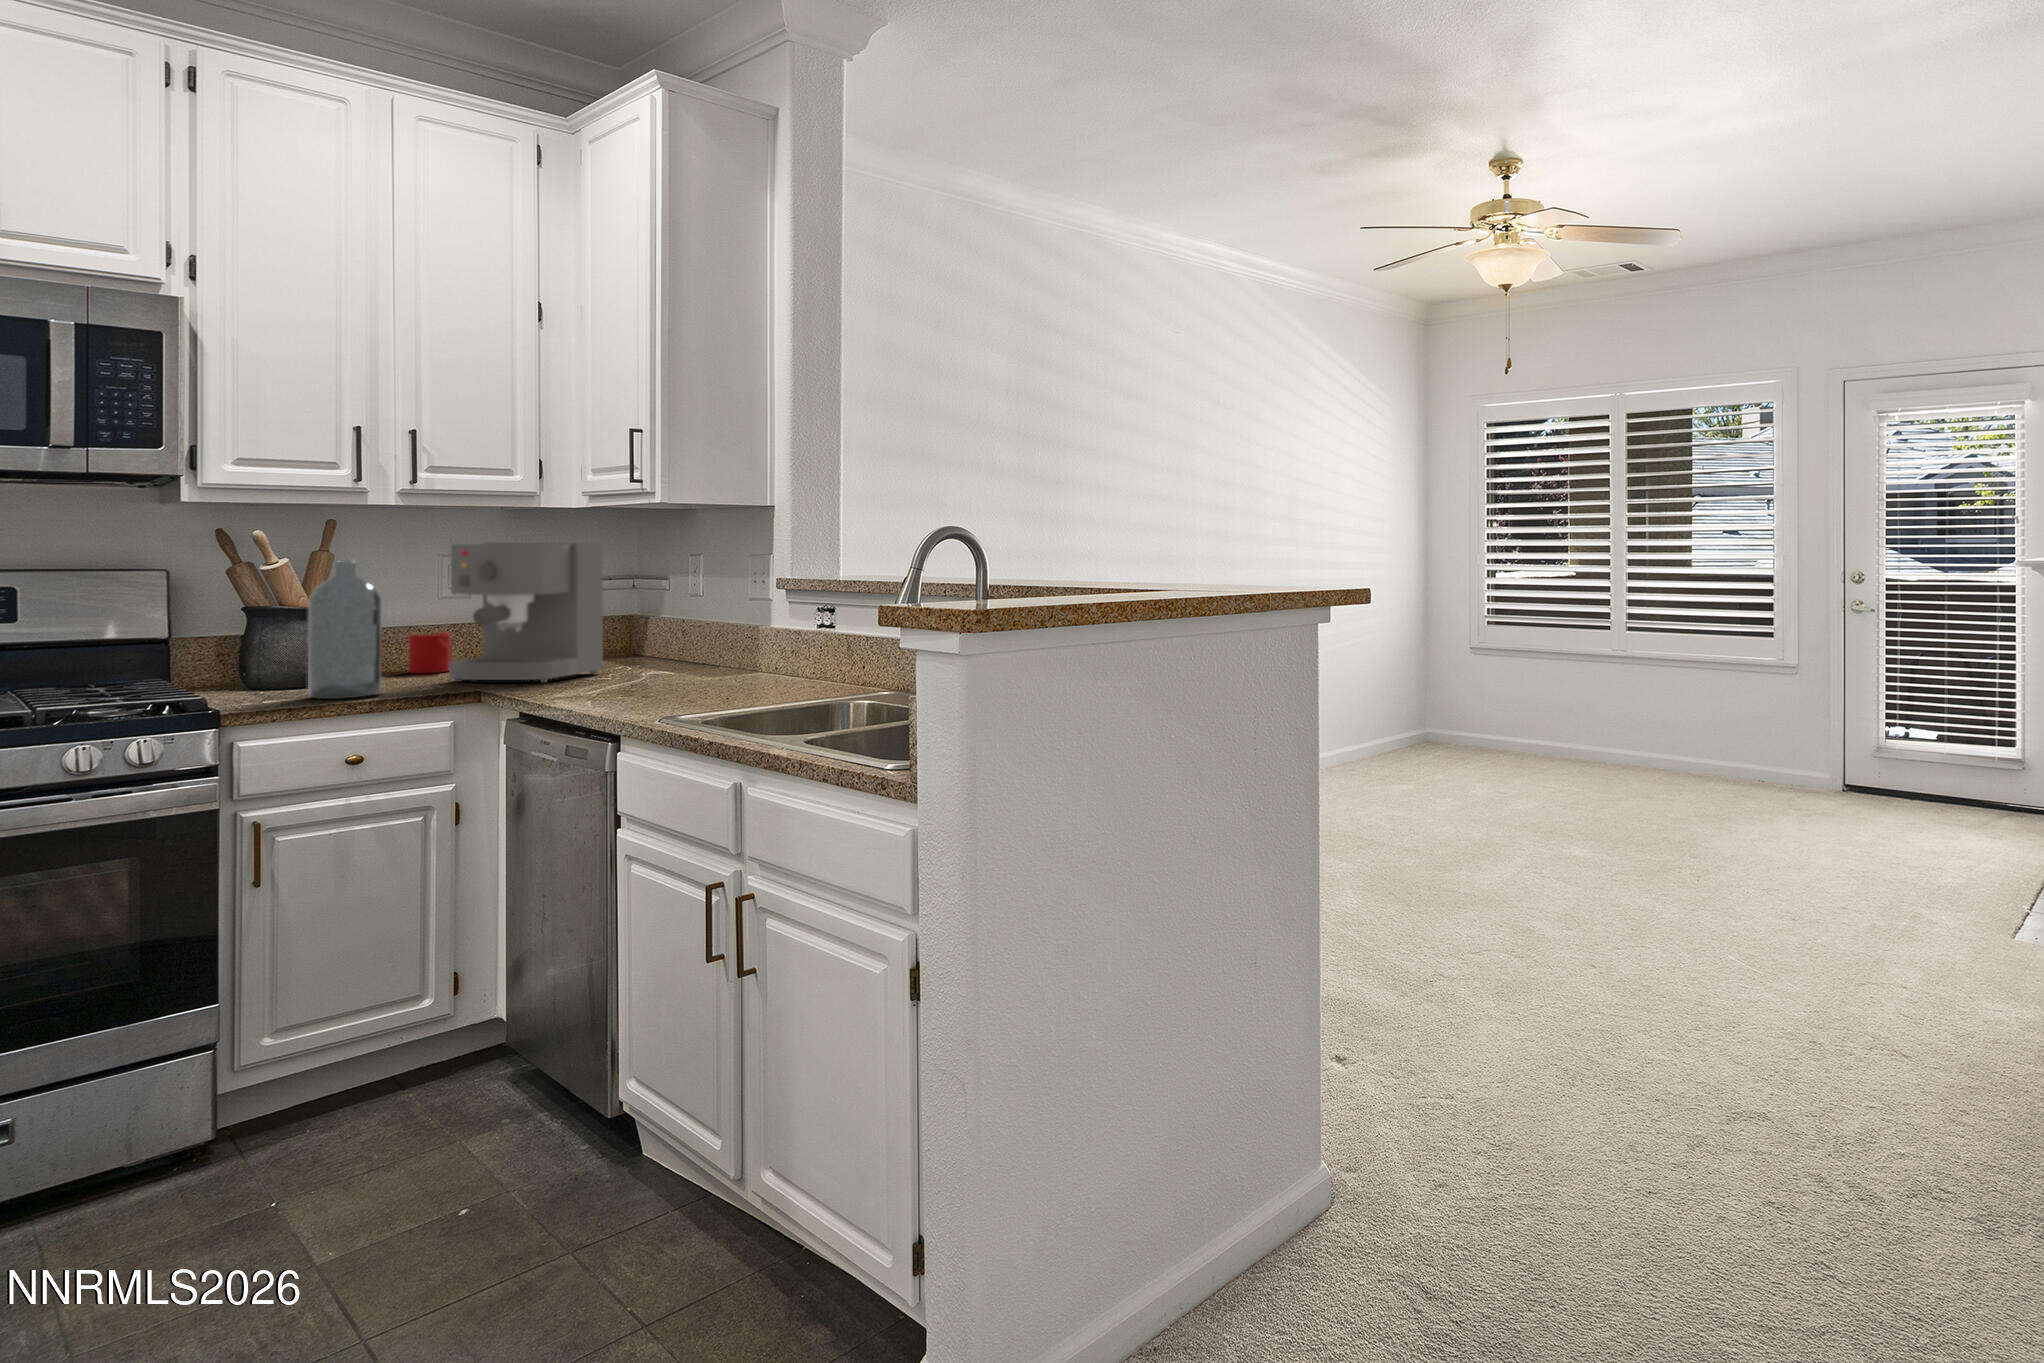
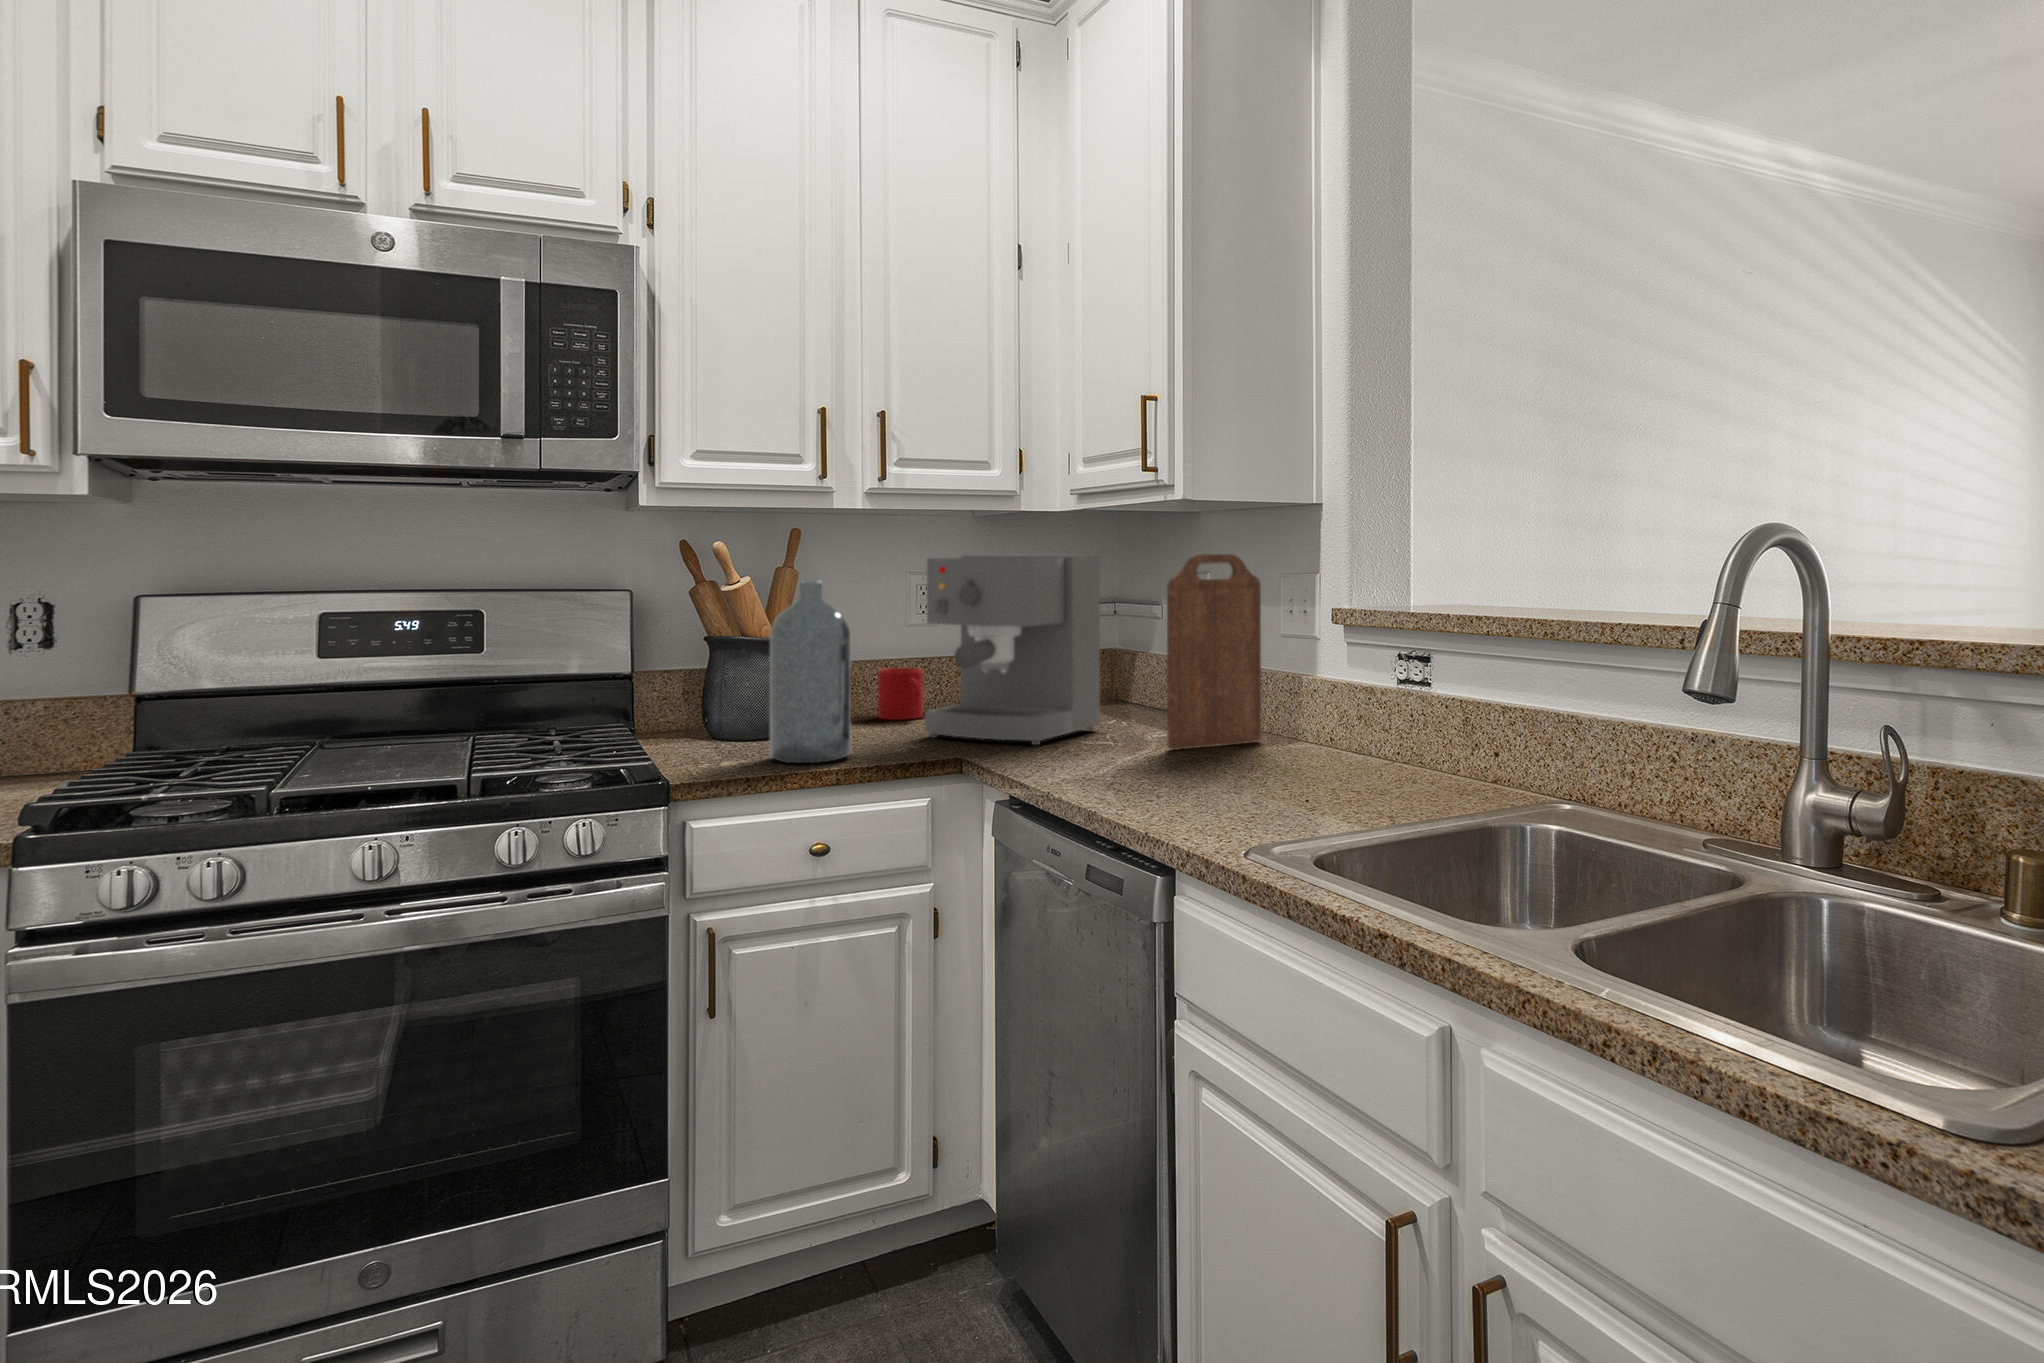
cutting board: none [650,541,728,681] -> present [1167,554,1261,750]

